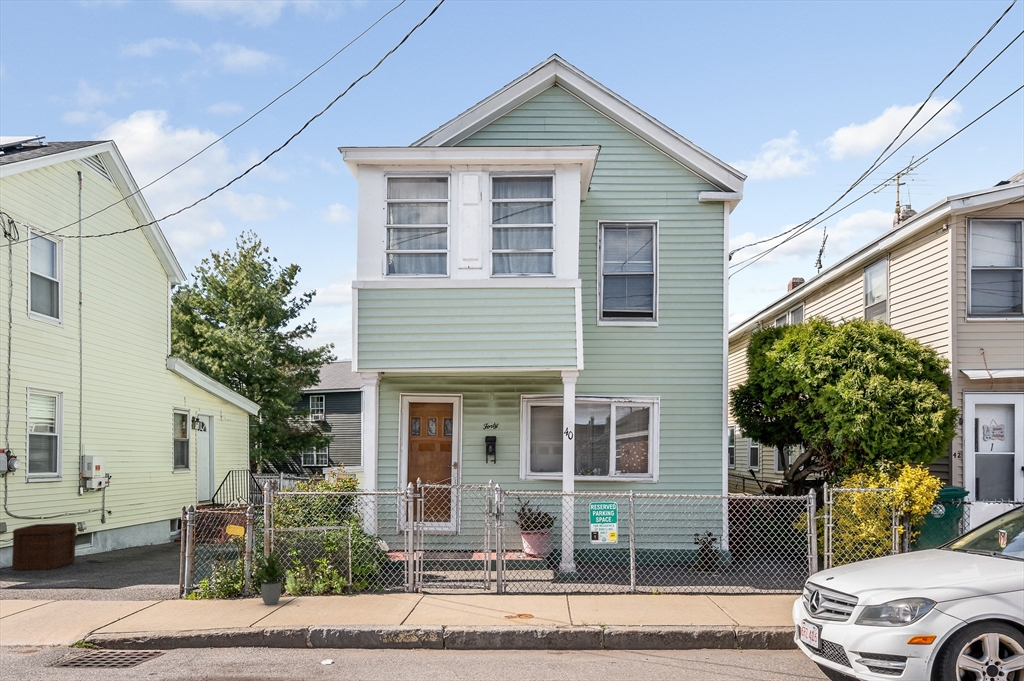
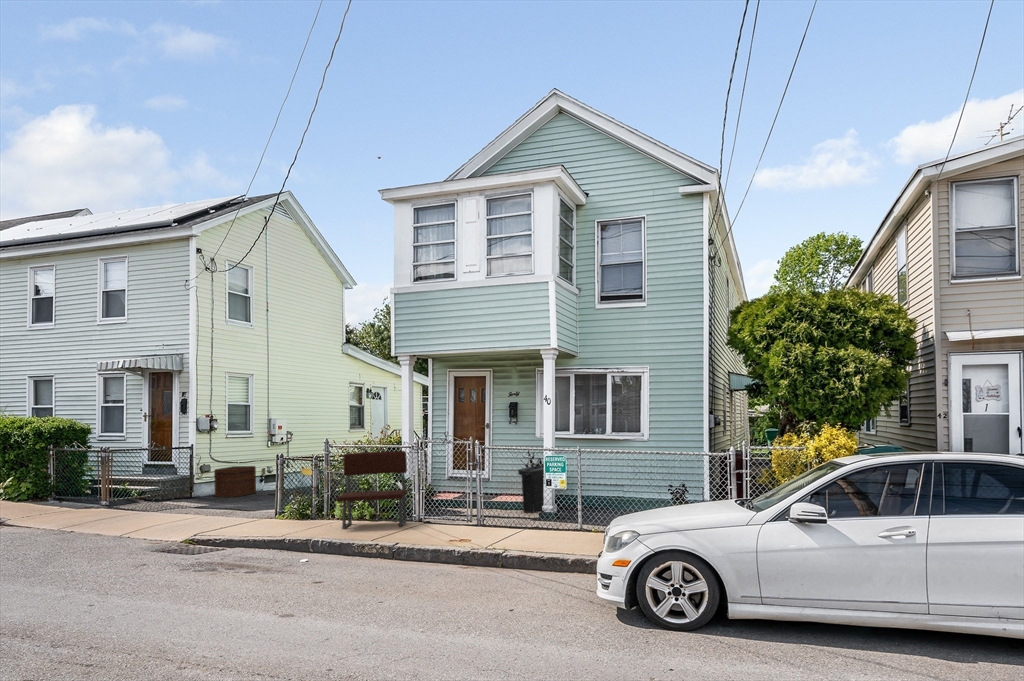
bench: none [312,498,407,609] -> present [336,451,407,529]
trash can: none [521,515,547,575] -> present [518,466,543,513]
potted plant: present [254,549,287,605] -> none [308,485,333,525]

